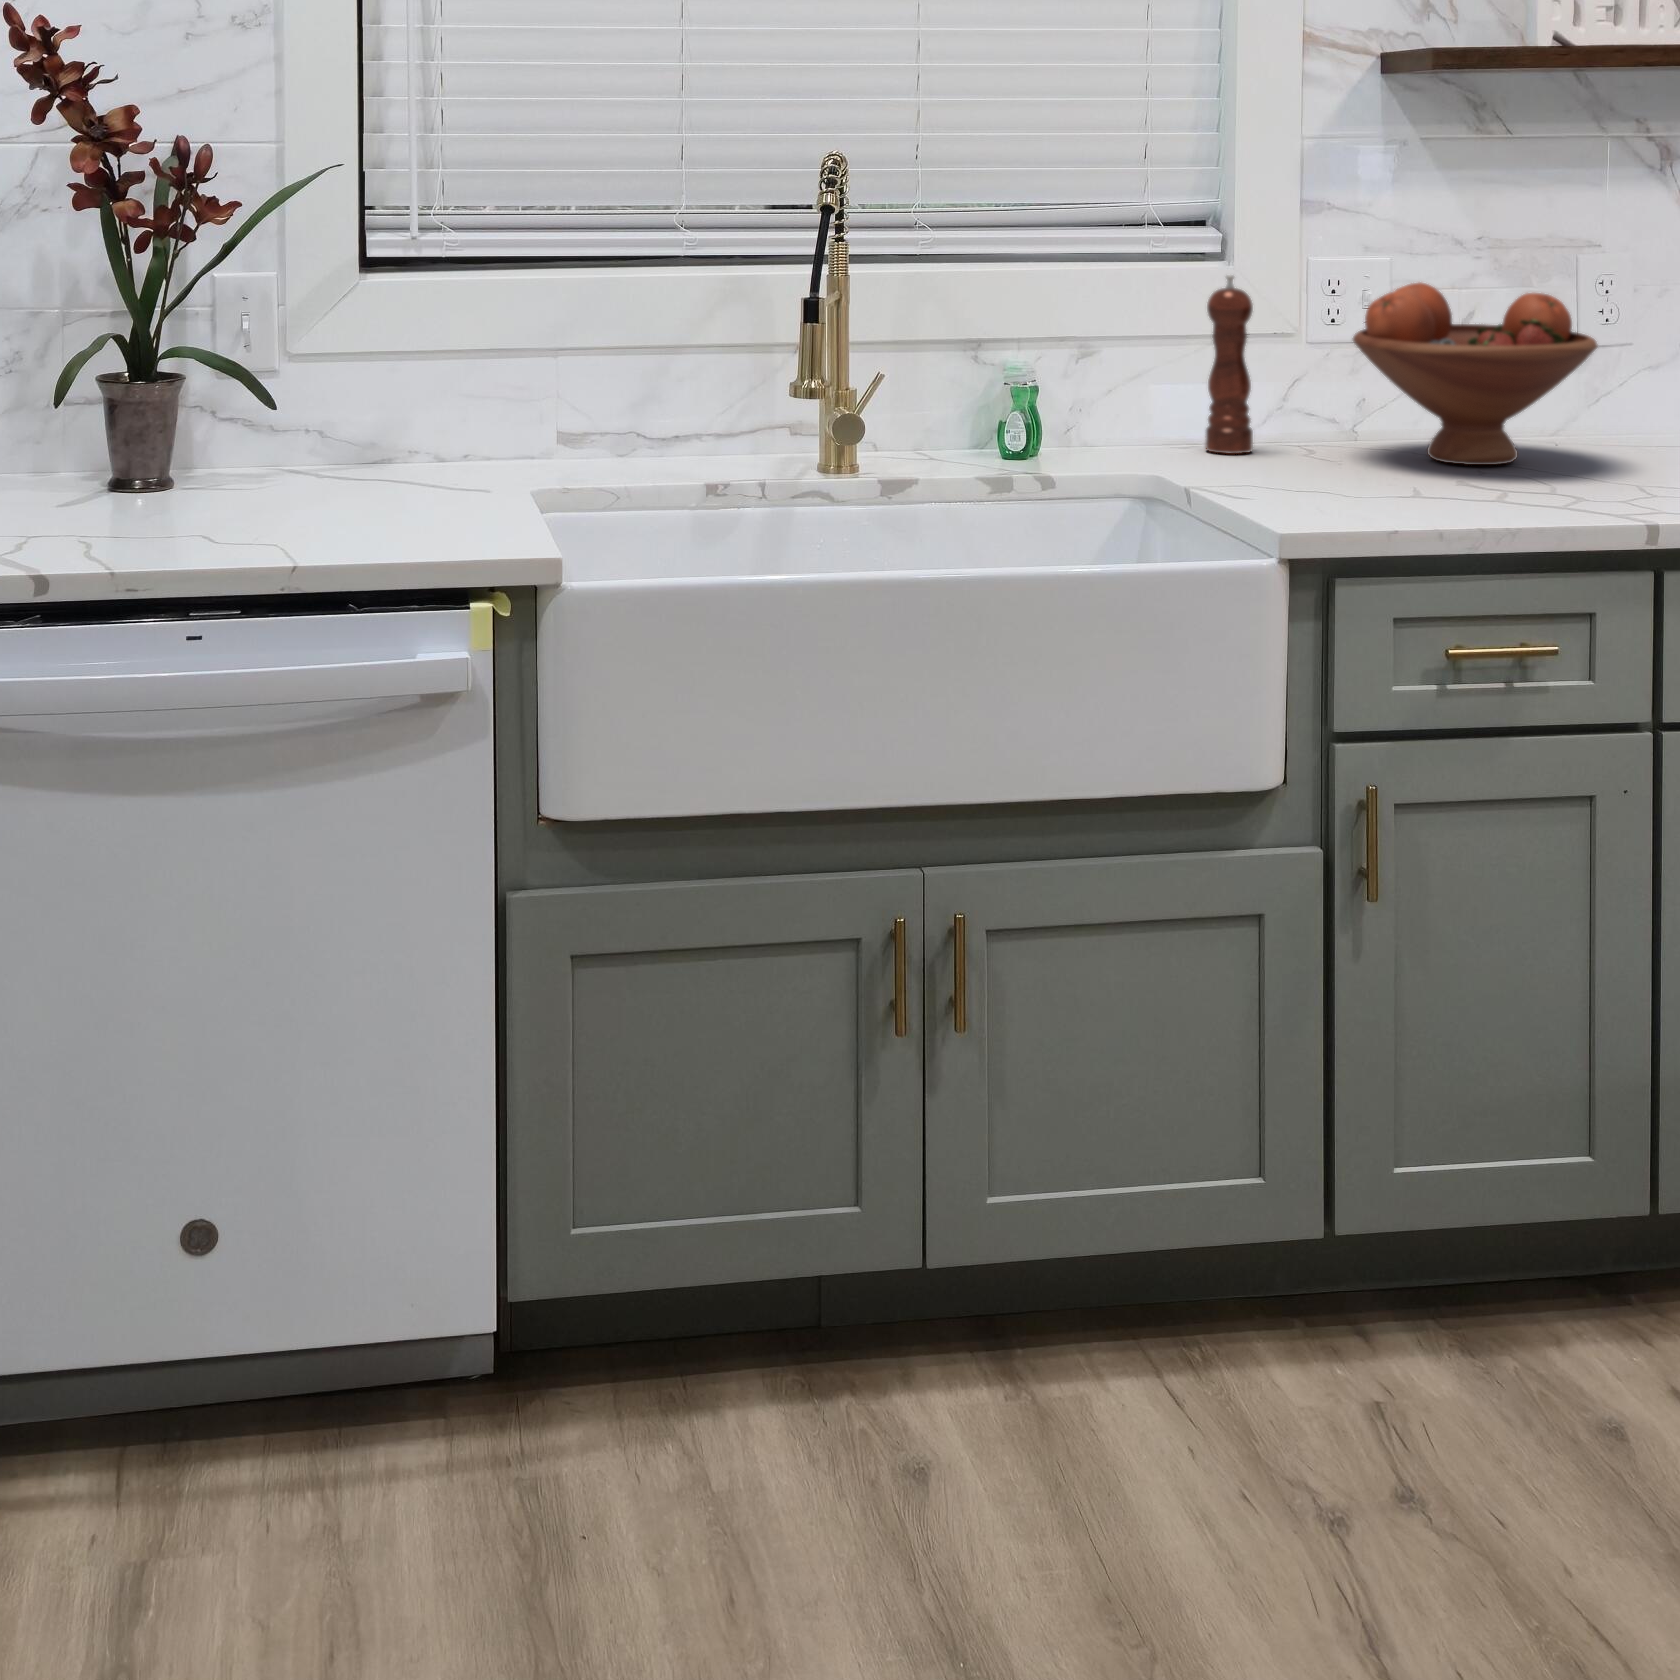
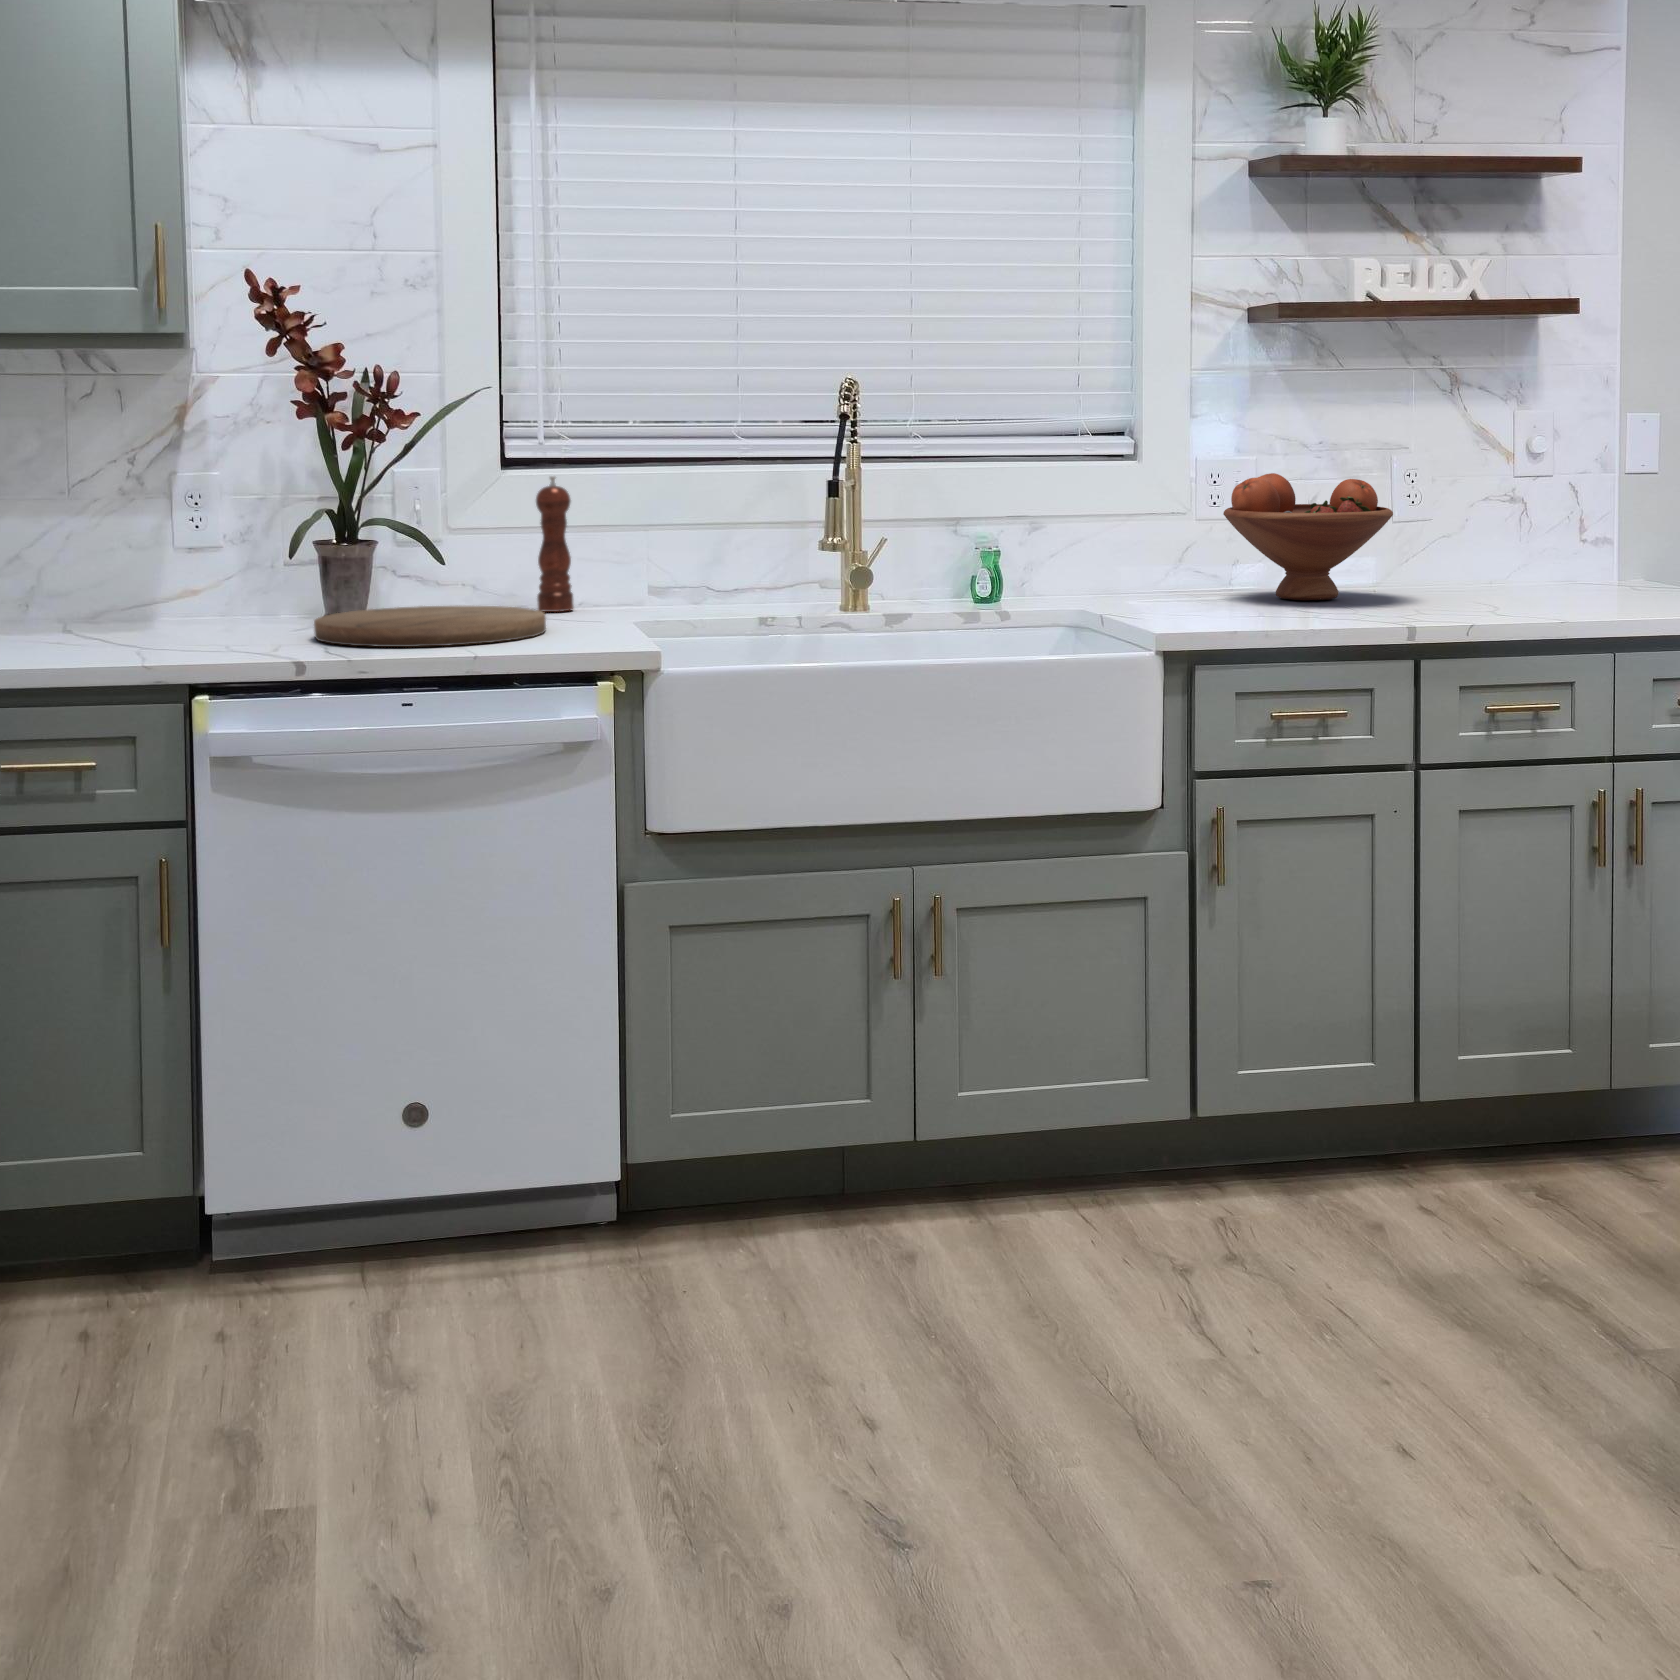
pepper mill: present [1205,275,1253,454] -> present [536,476,574,612]
cutting board: none [80,469,405,548] -> present [314,606,546,647]

